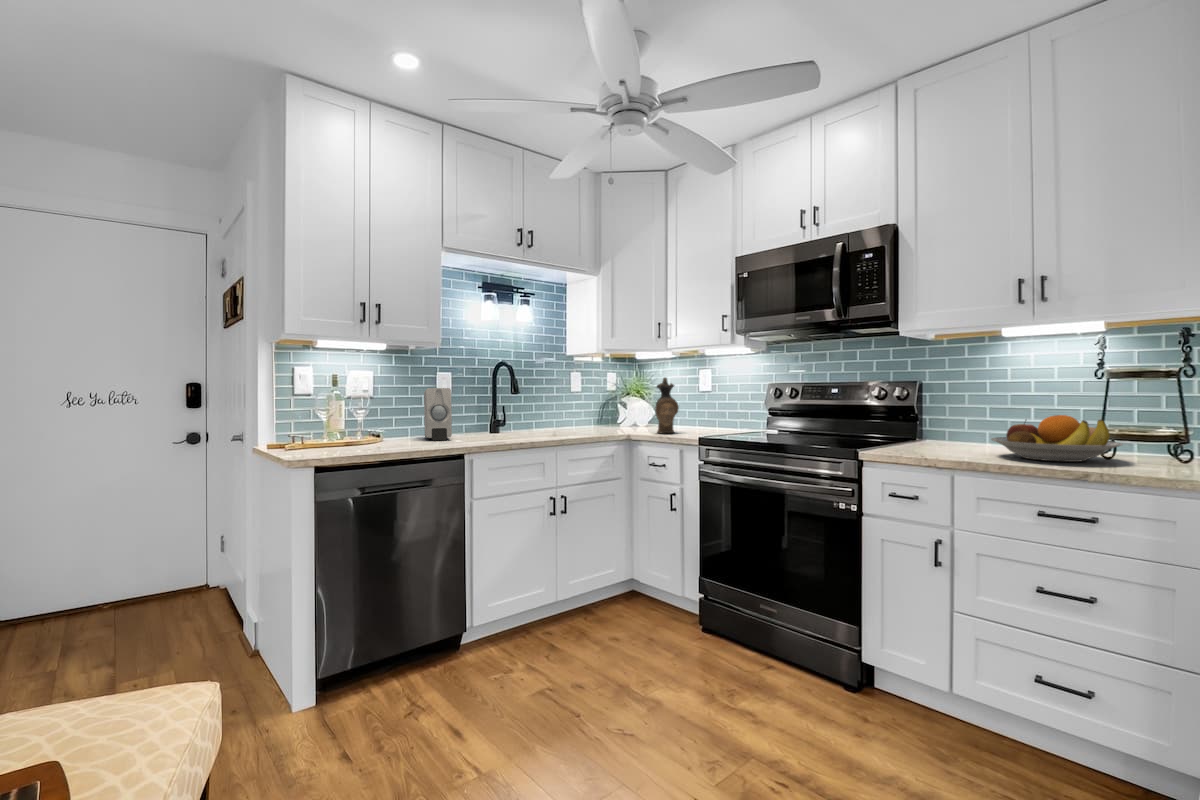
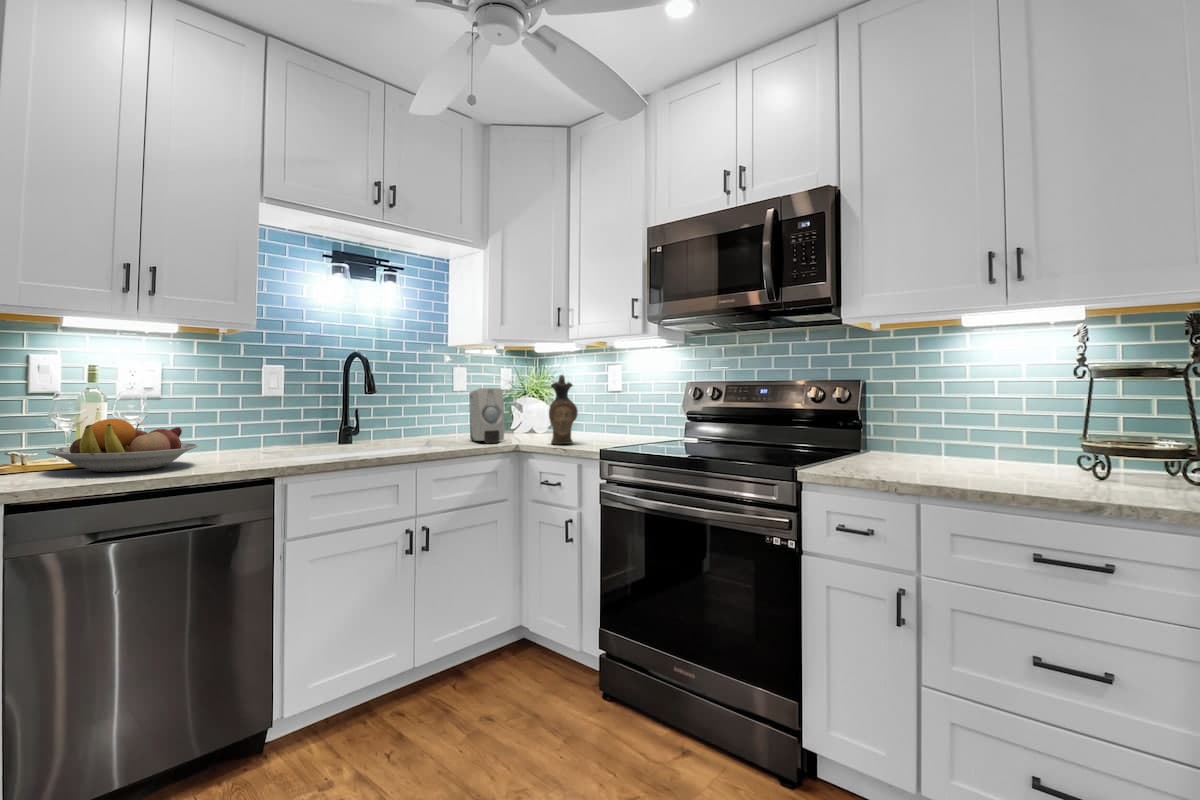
soap dispenser: present [424,388,452,440] -> present [469,388,504,443]
fruit bowl: present [991,415,1122,462] -> present [47,419,198,472]

